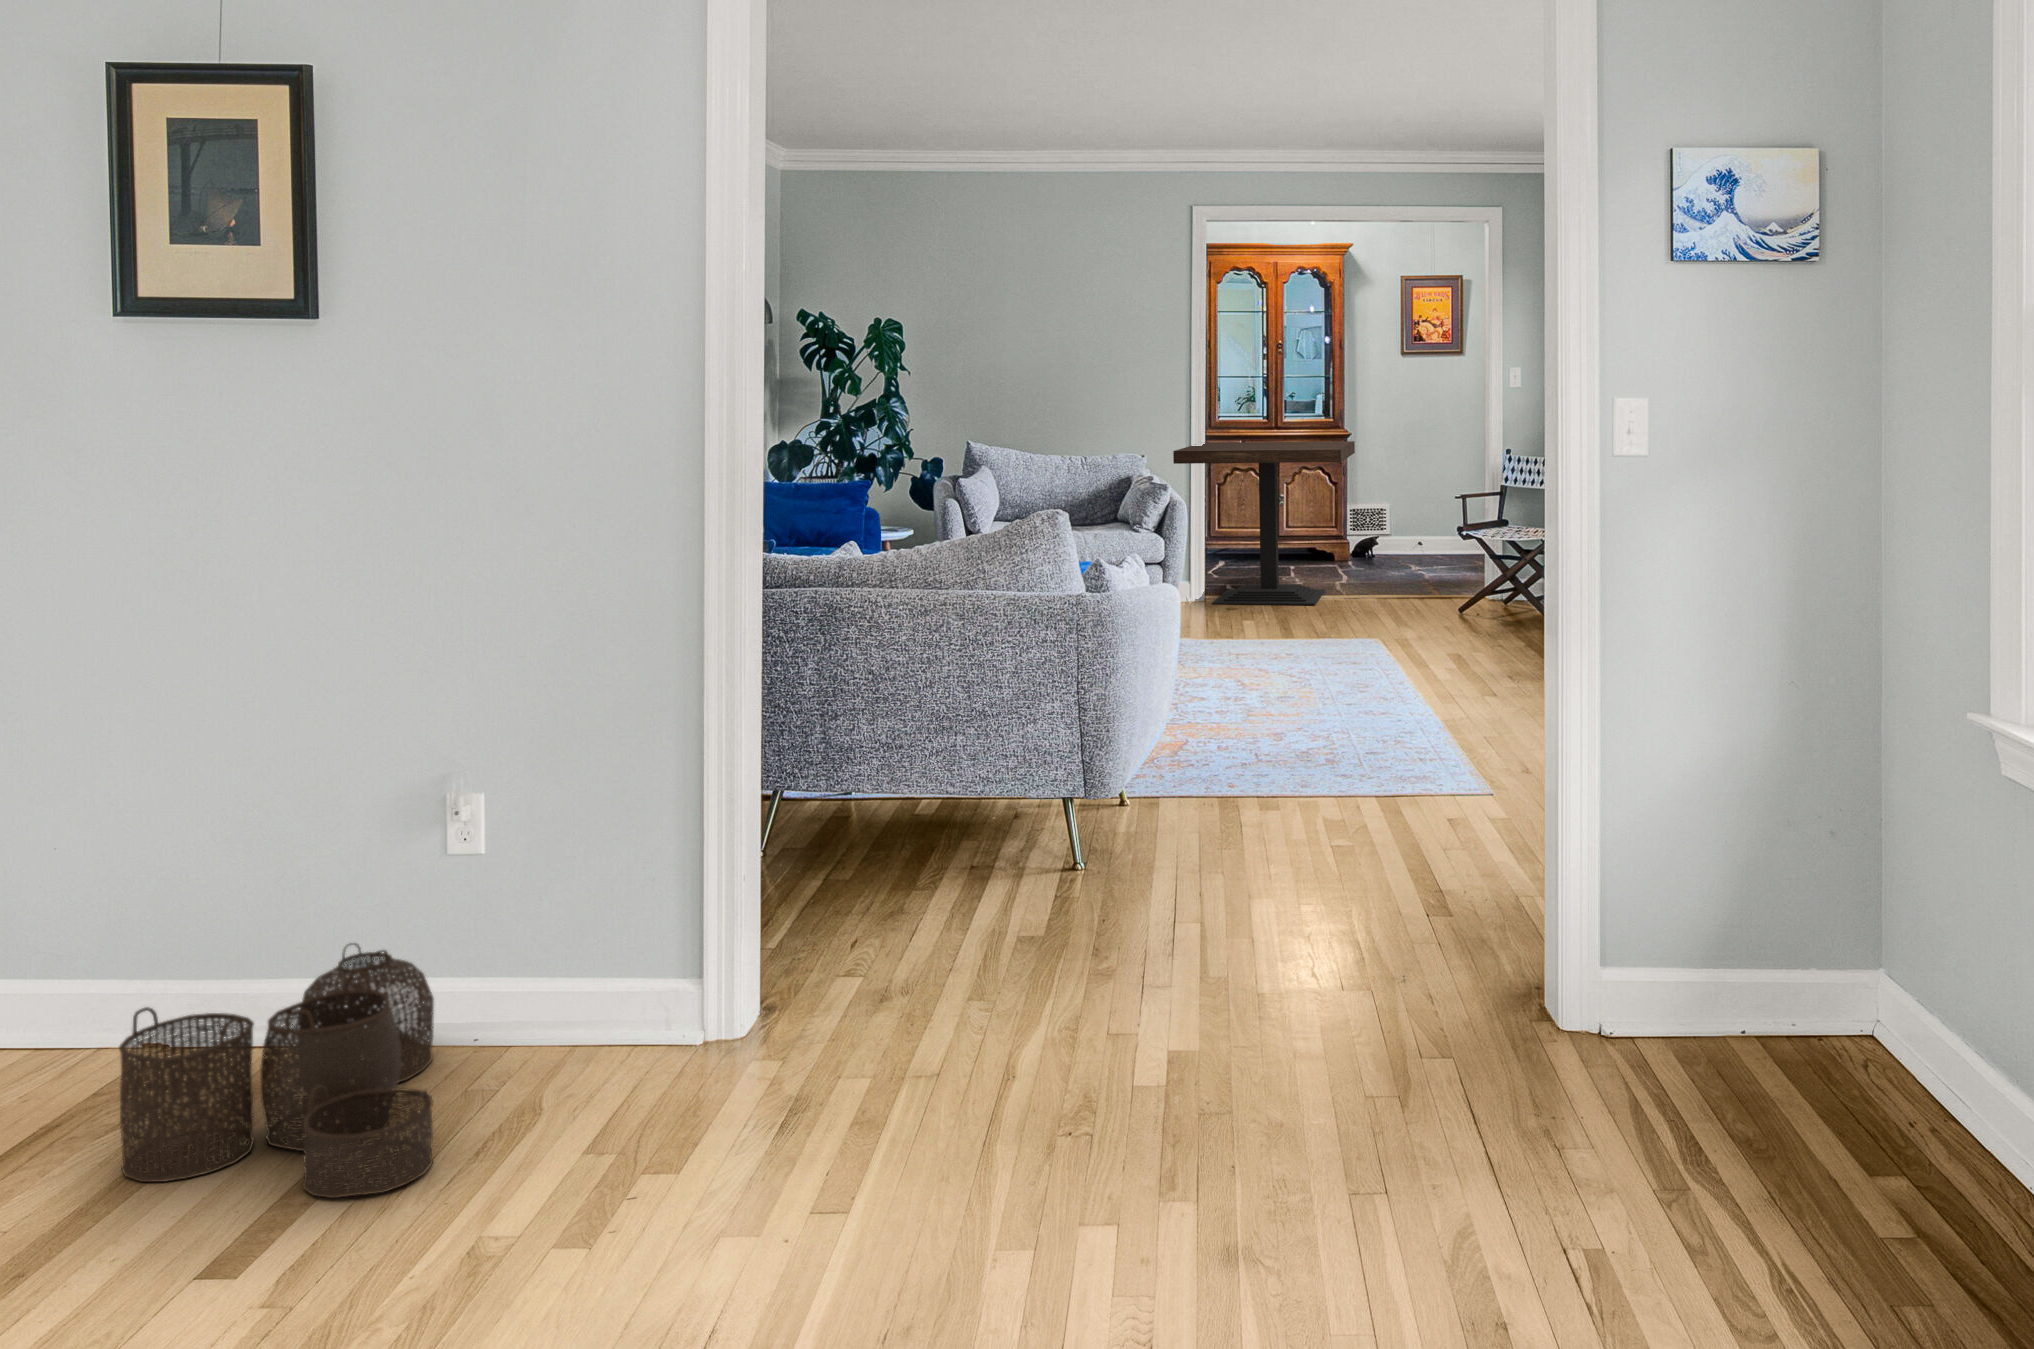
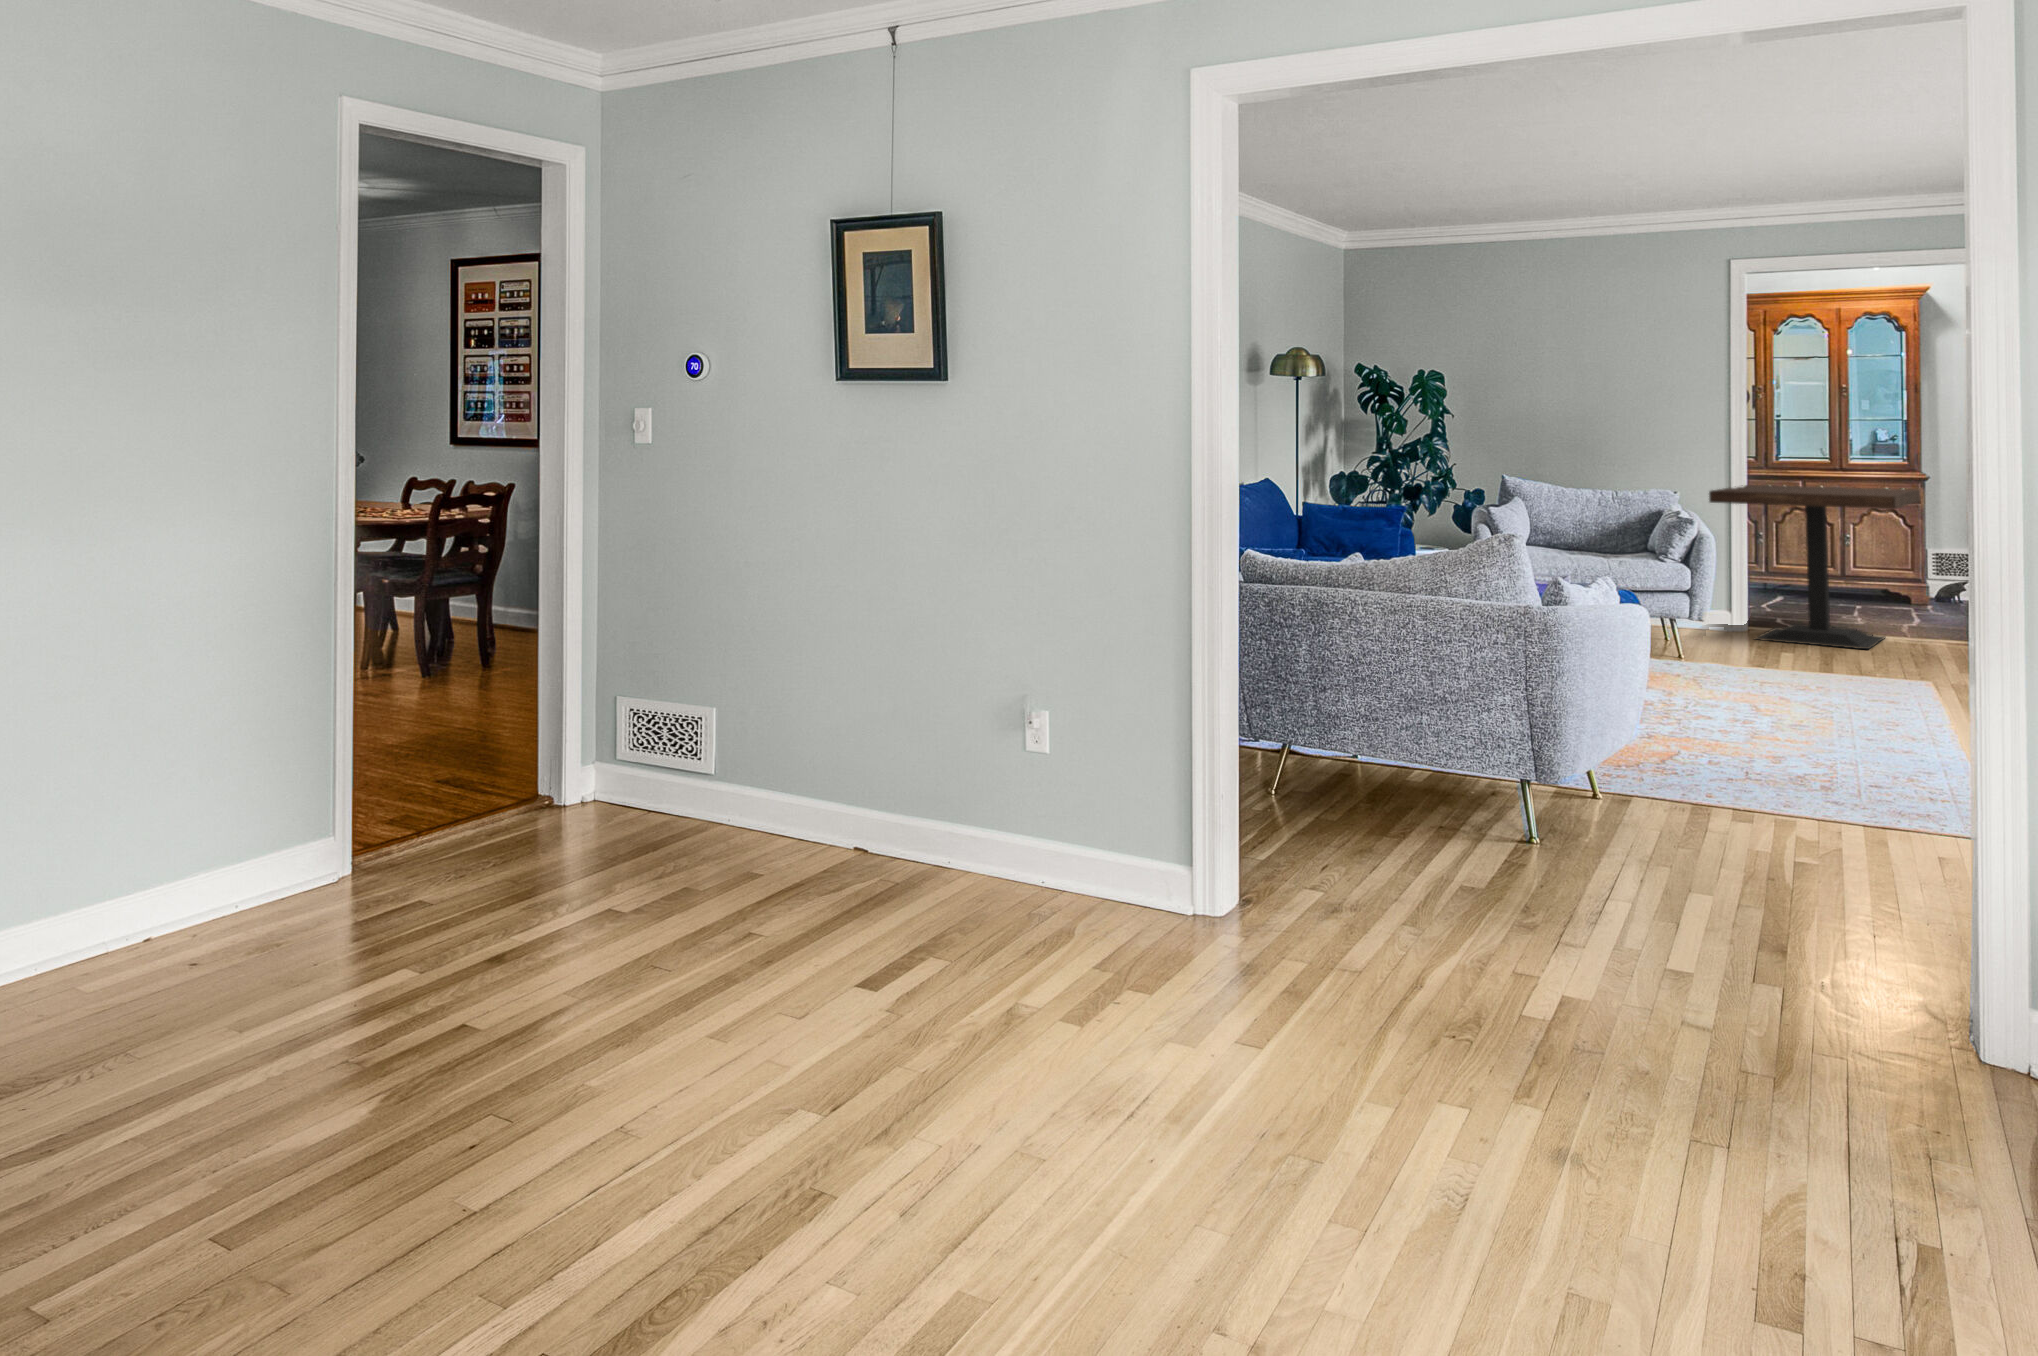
woven basket: present [119,943,434,1198] -> none [811,798,1006,966]

